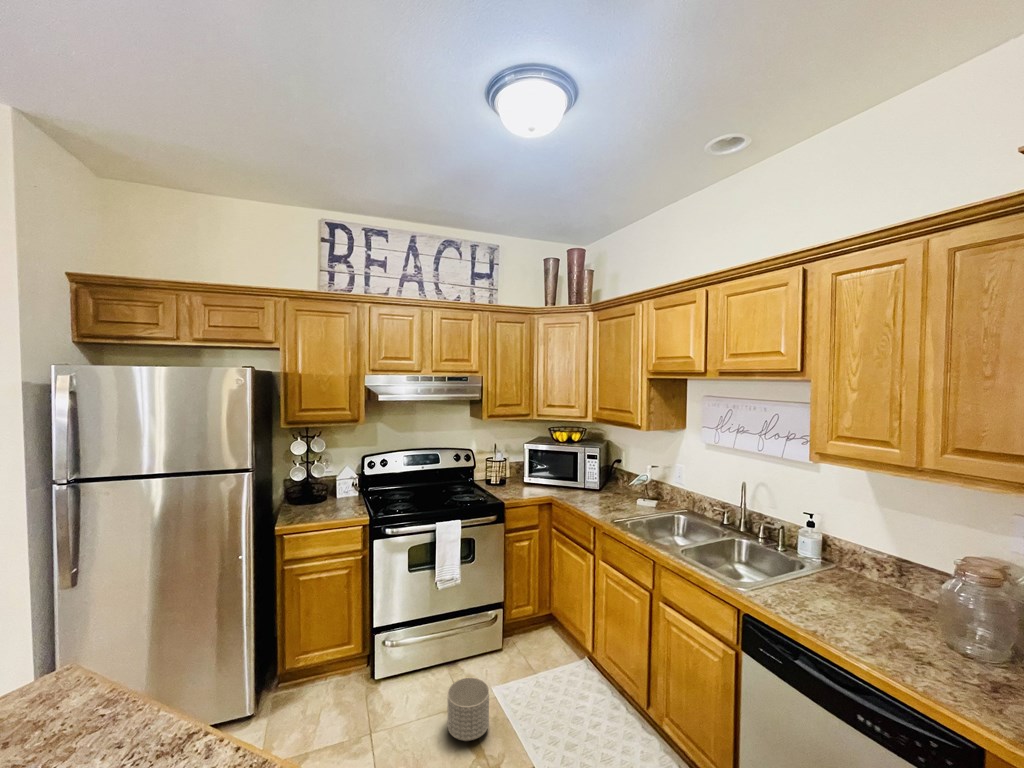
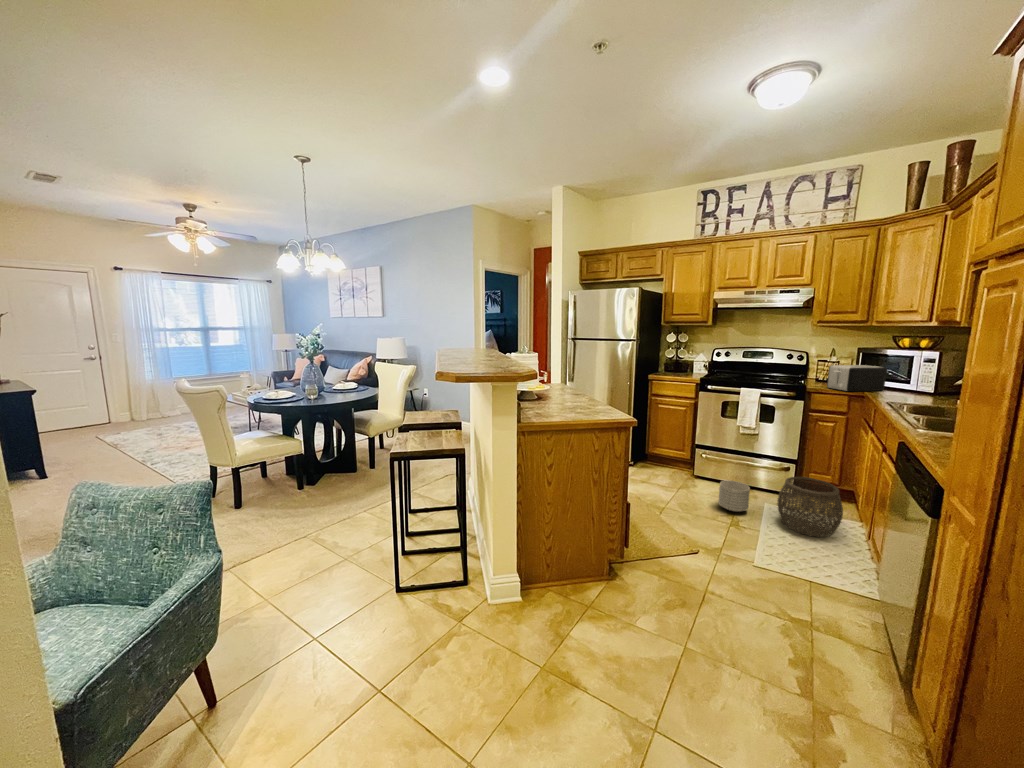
toaster: none [515,463,558,501] -> present [827,365,887,391]
woven basket: none [517,629,590,725] -> present [777,477,843,537]

